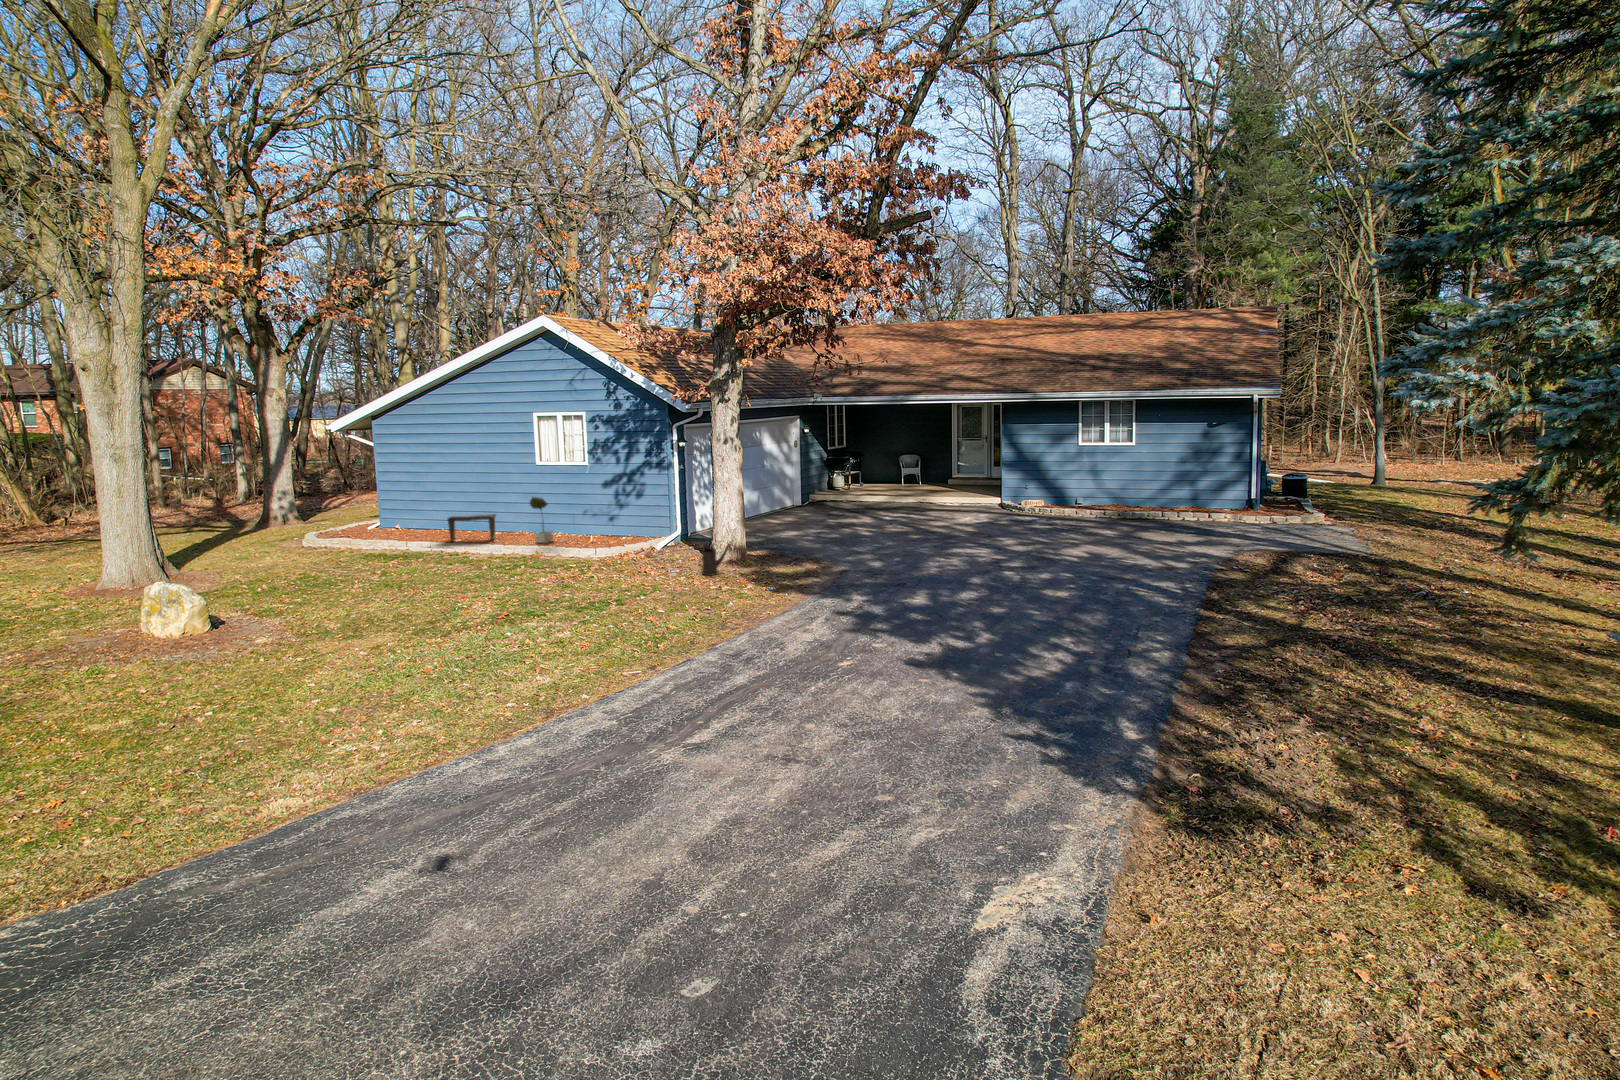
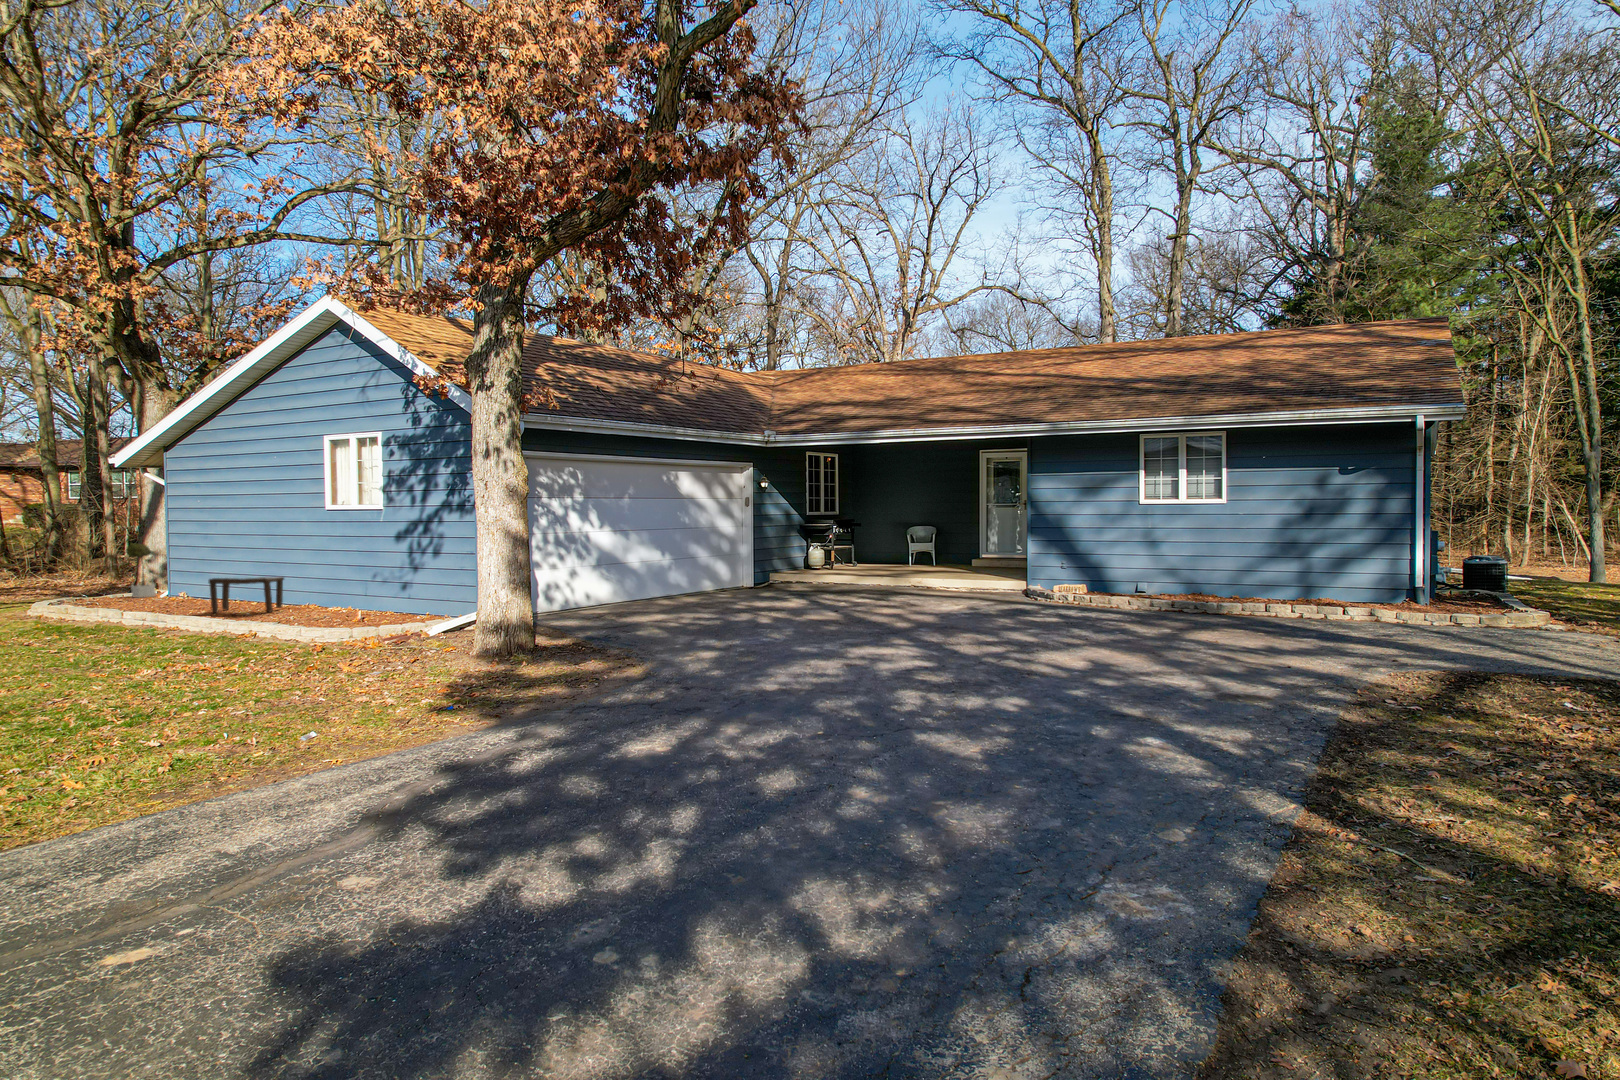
potted tree: present [530,497,553,543] -> present [126,543,156,598]
watering can: present [700,543,730,576] -> none [409,617,479,673]

